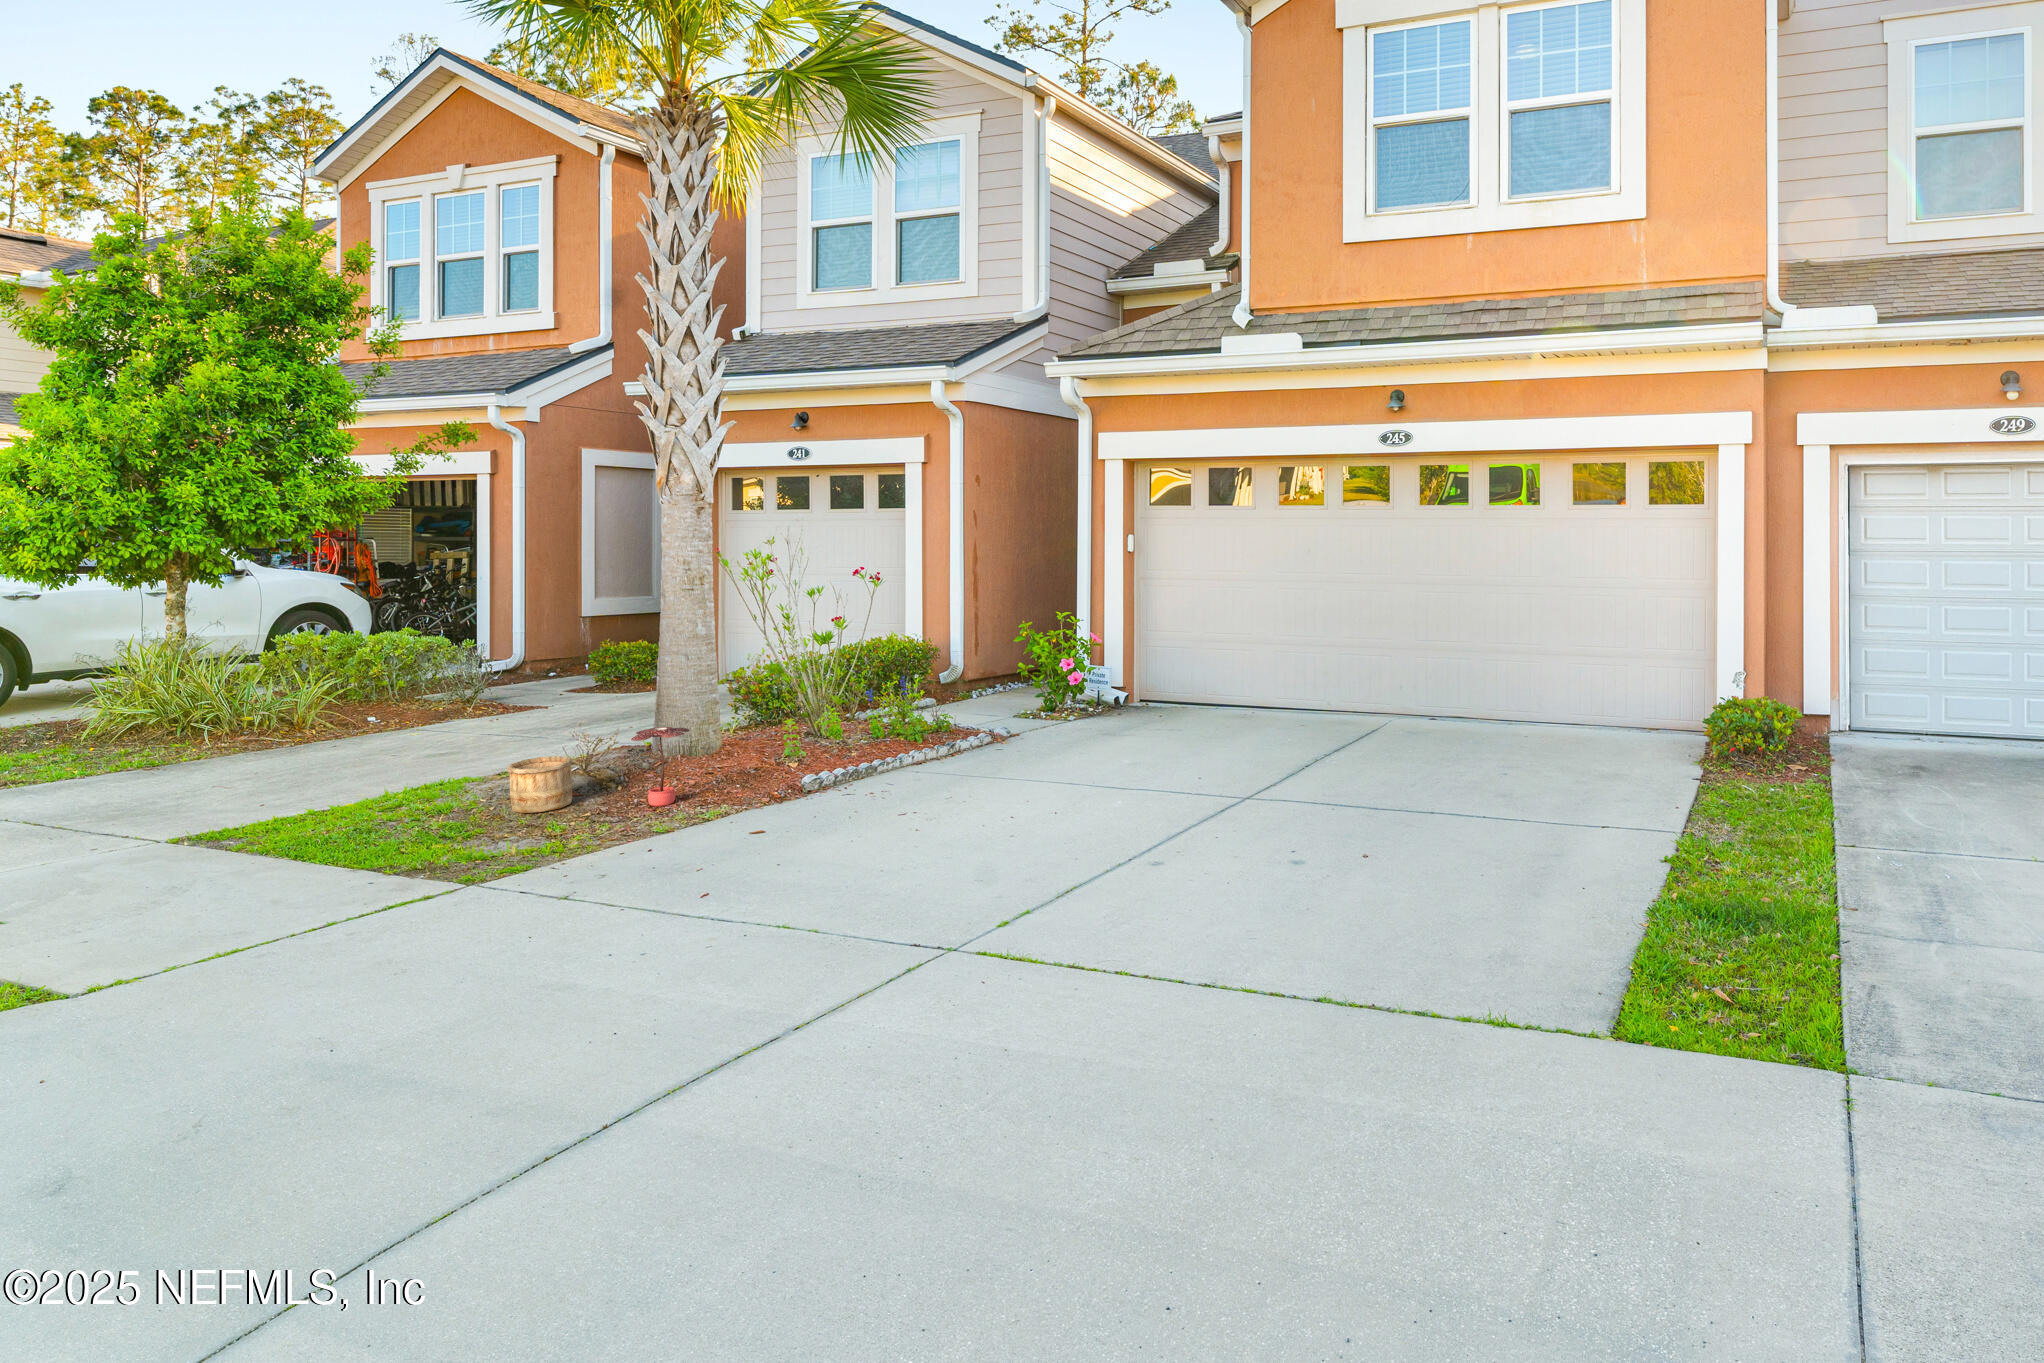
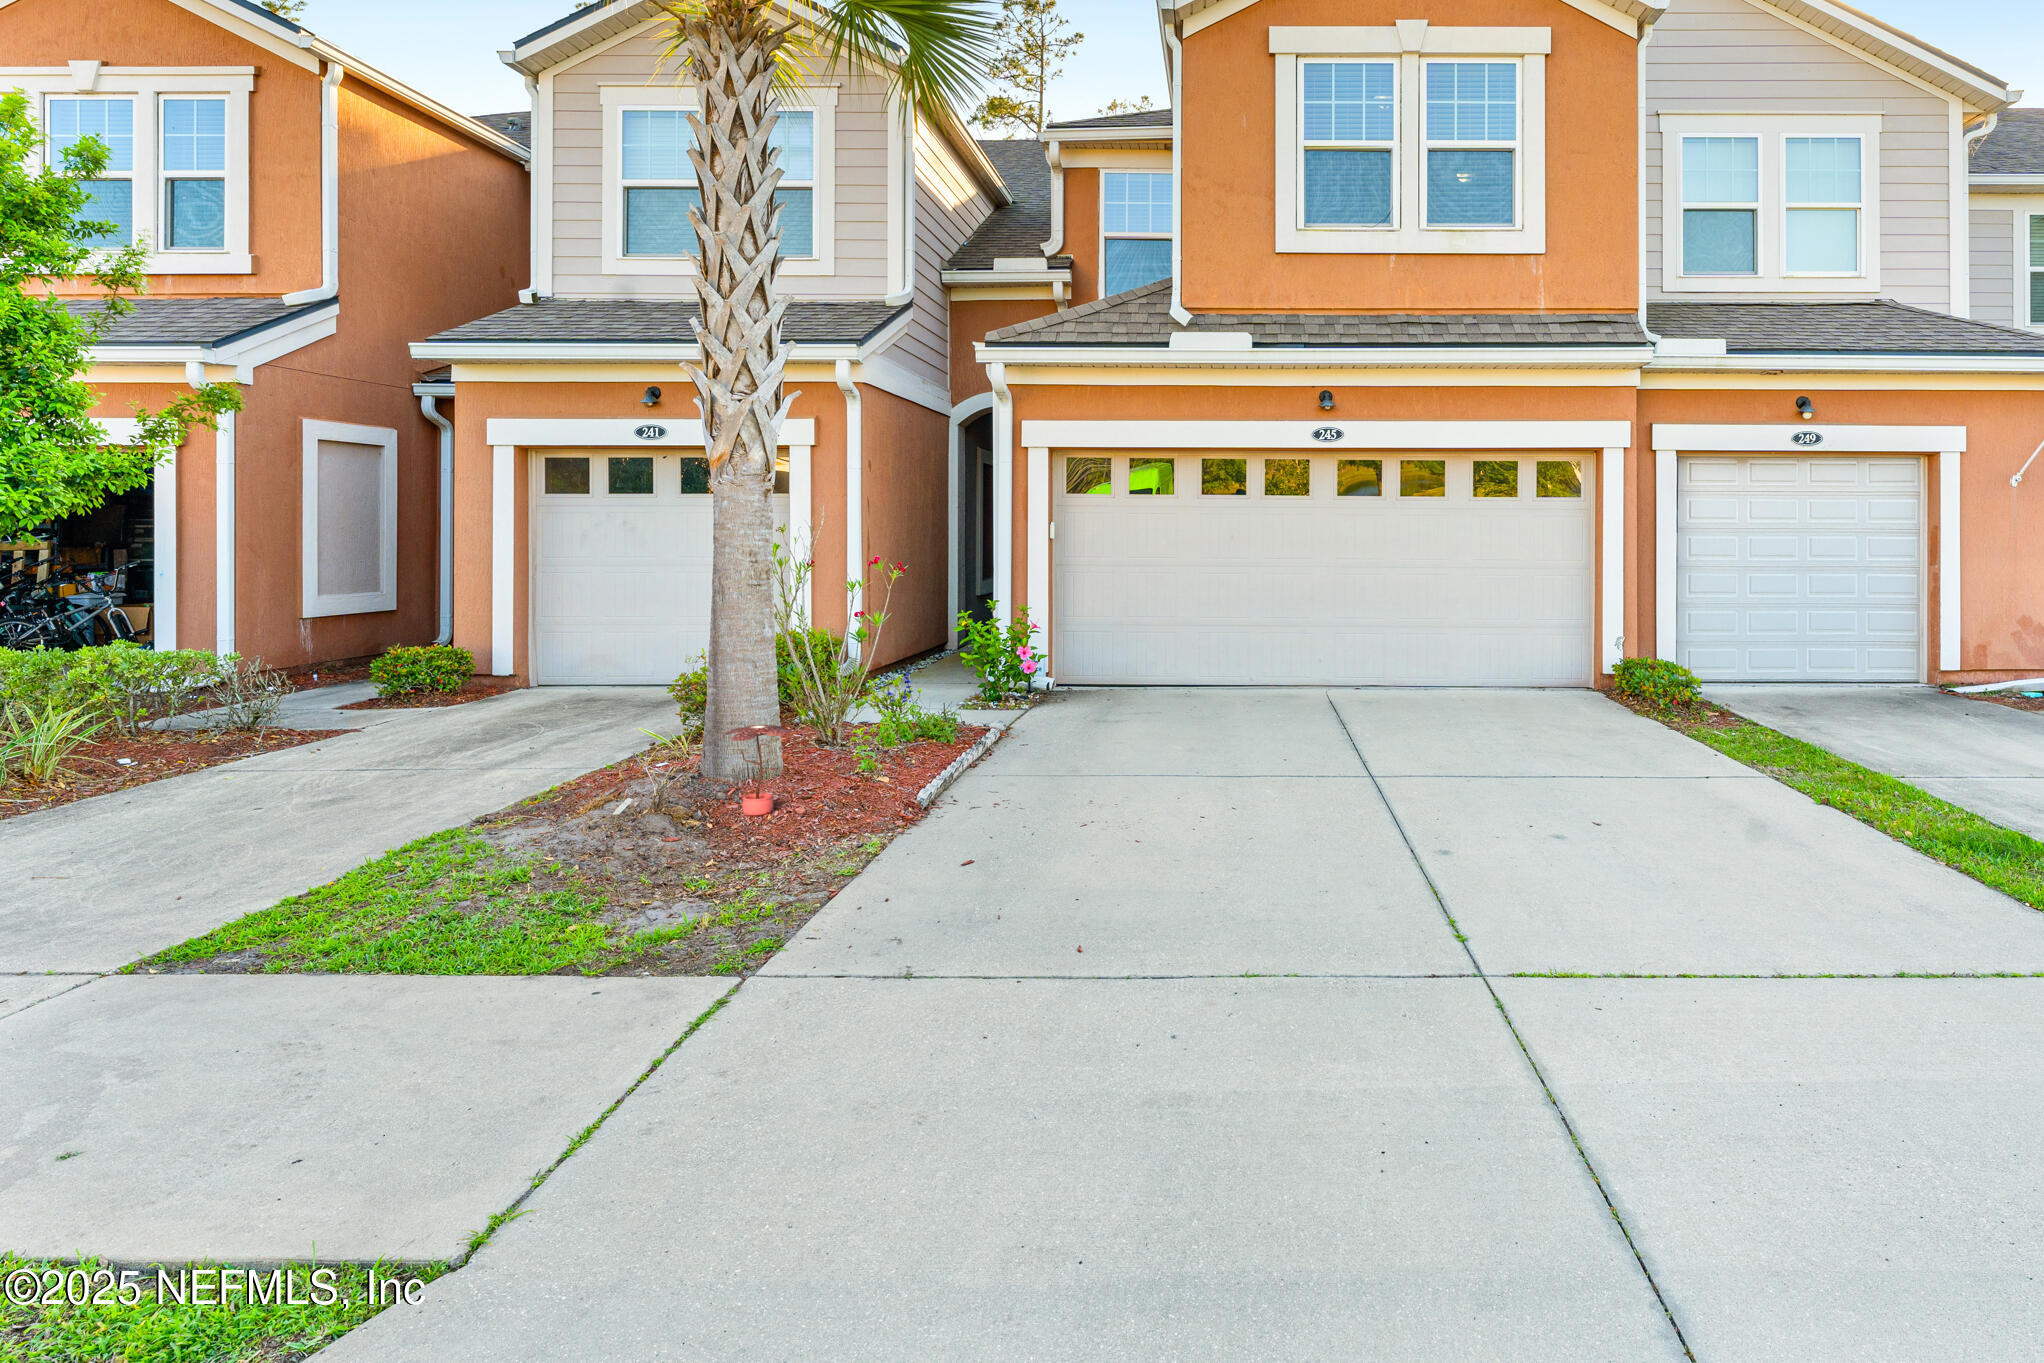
wooden bucket: present [507,756,573,813] -> none [558,767,638,835]

